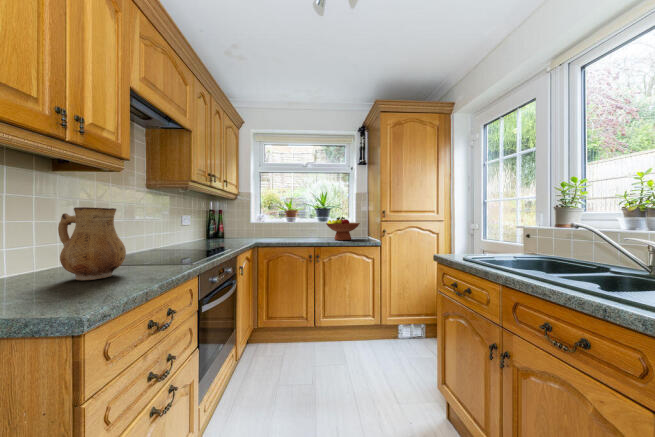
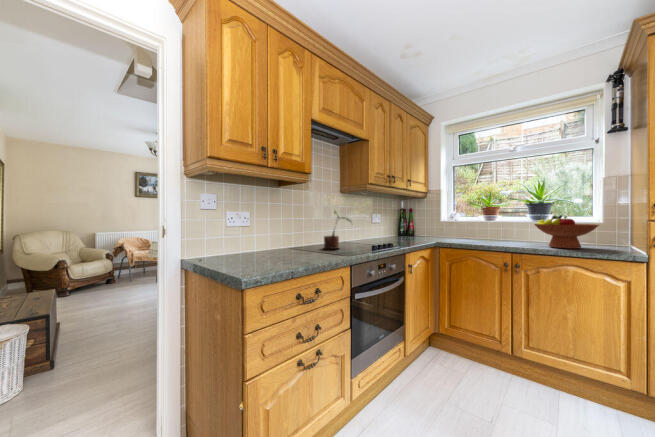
ceramic pitcher: present [58,207,126,280] -> none [268,210,302,258]
potted plant: none [134,210,180,261] -> present [324,211,351,249]

